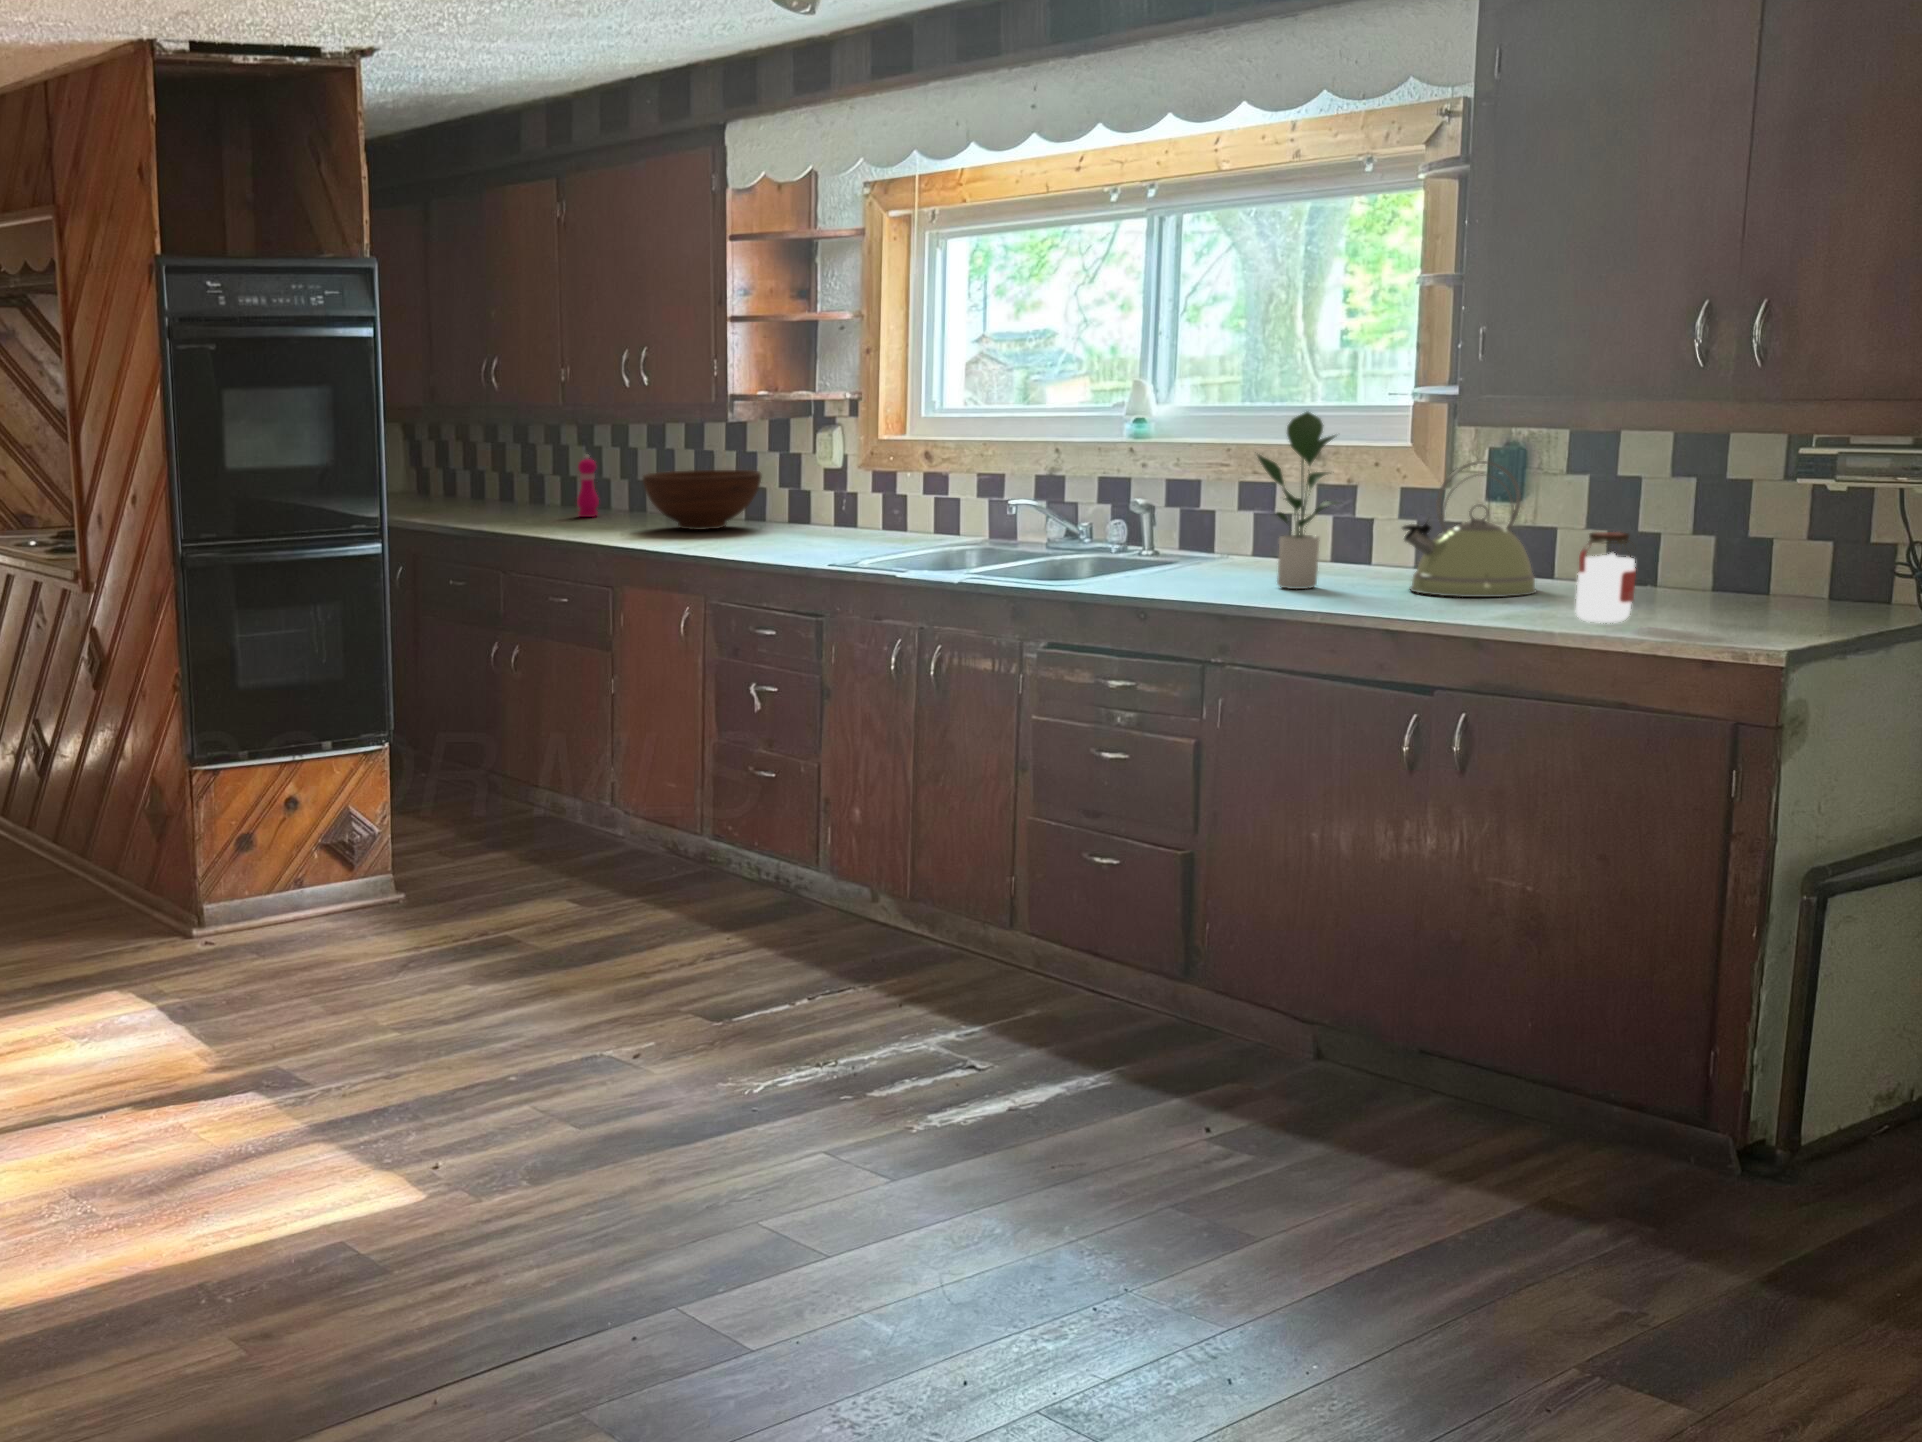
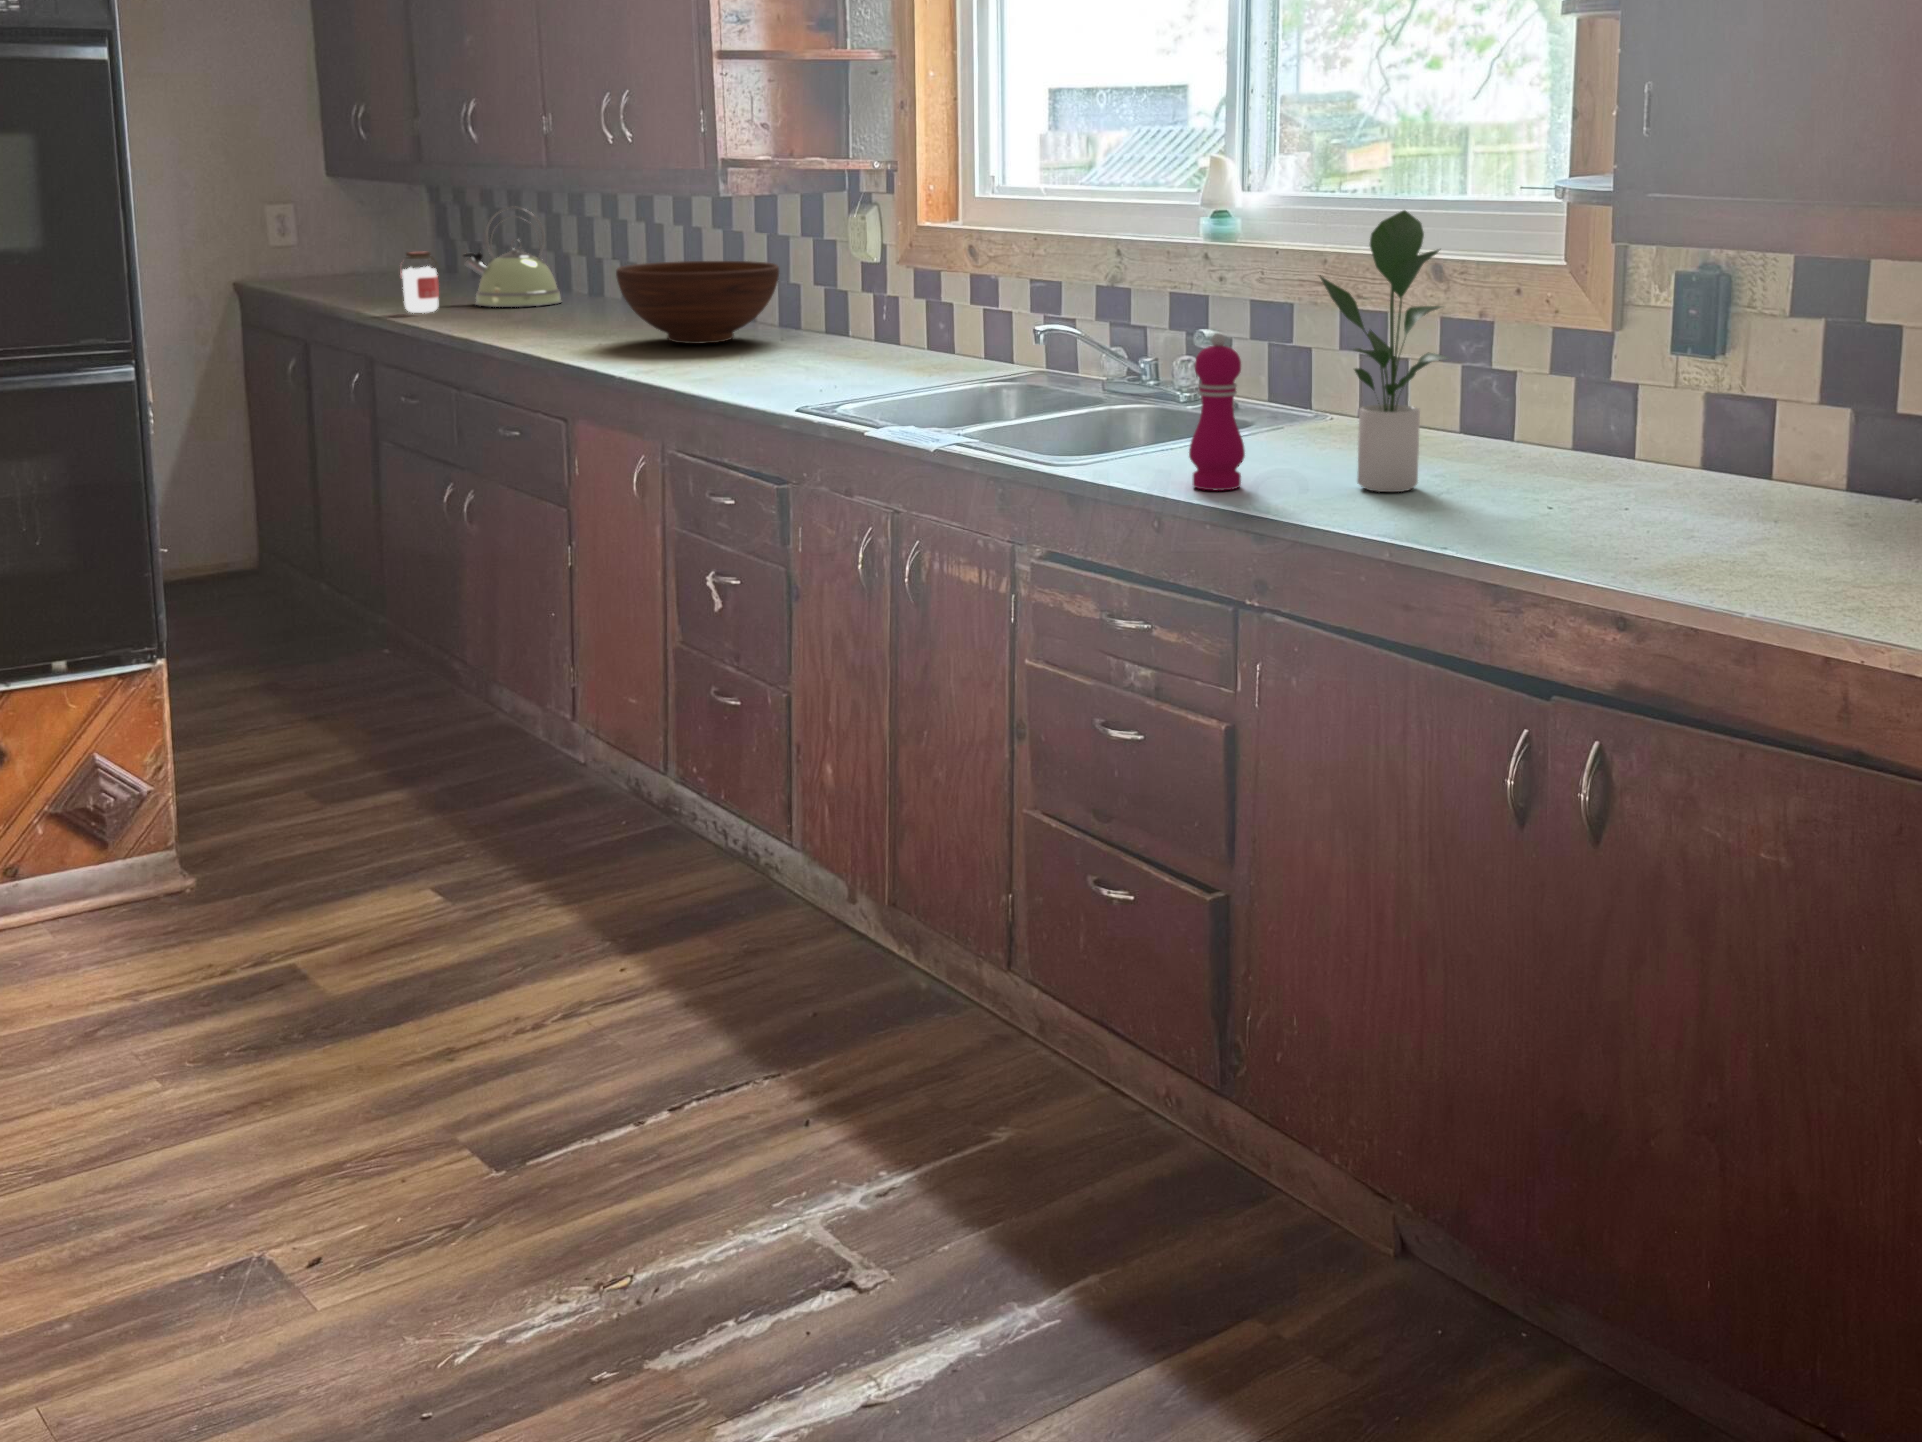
pepper mill: present [577,455,599,517] -> present [1189,334,1245,490]
kettle: present [1402,461,1536,597] -> present [463,207,561,307]
jar: present [1576,532,1636,623] -> present [401,252,439,313]

